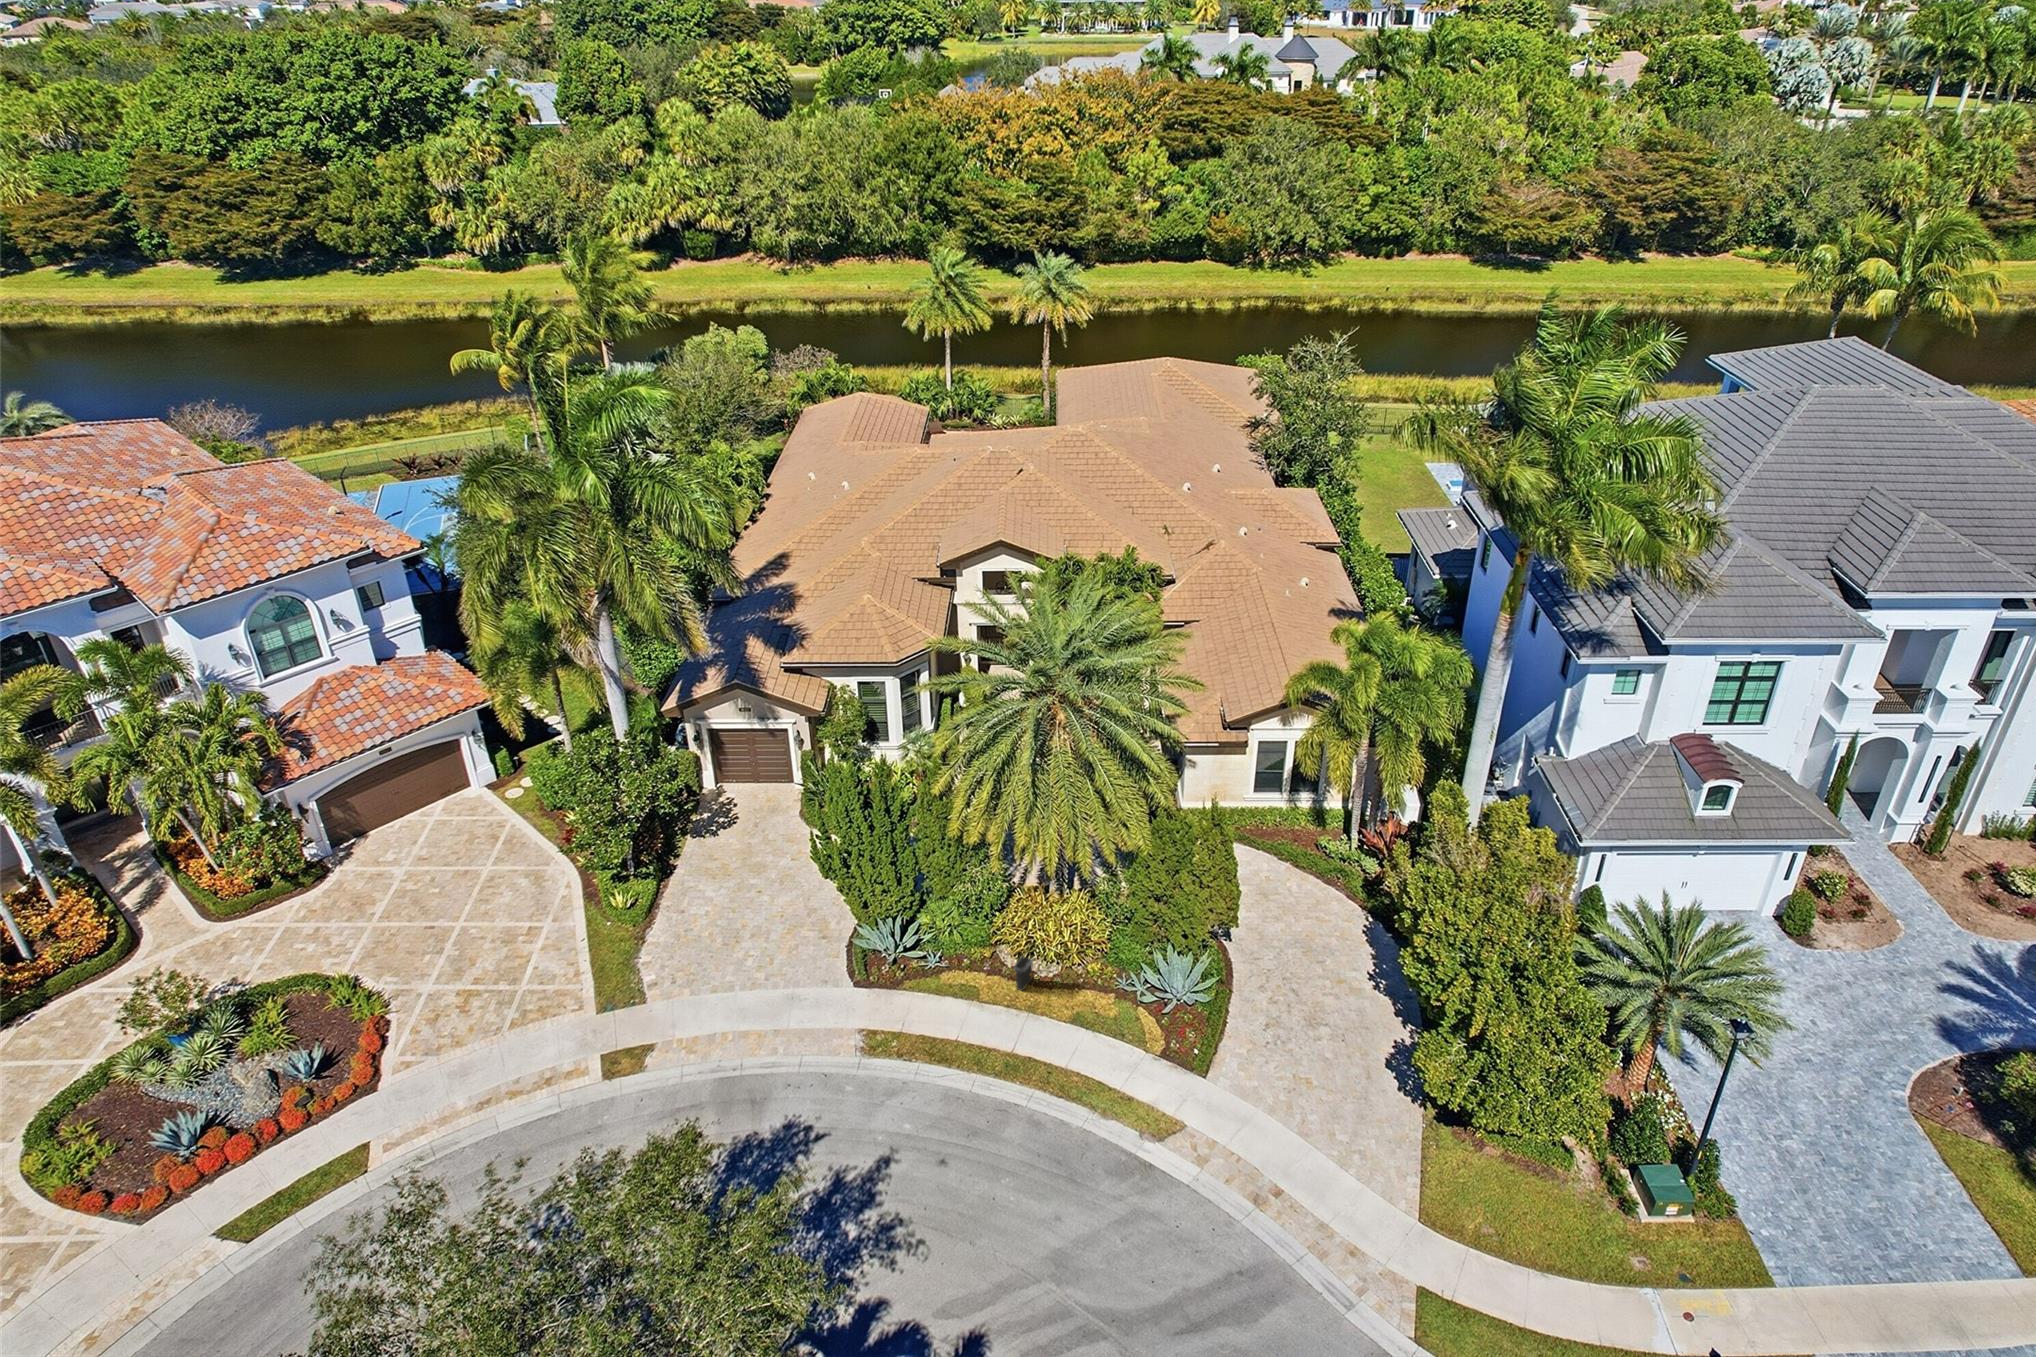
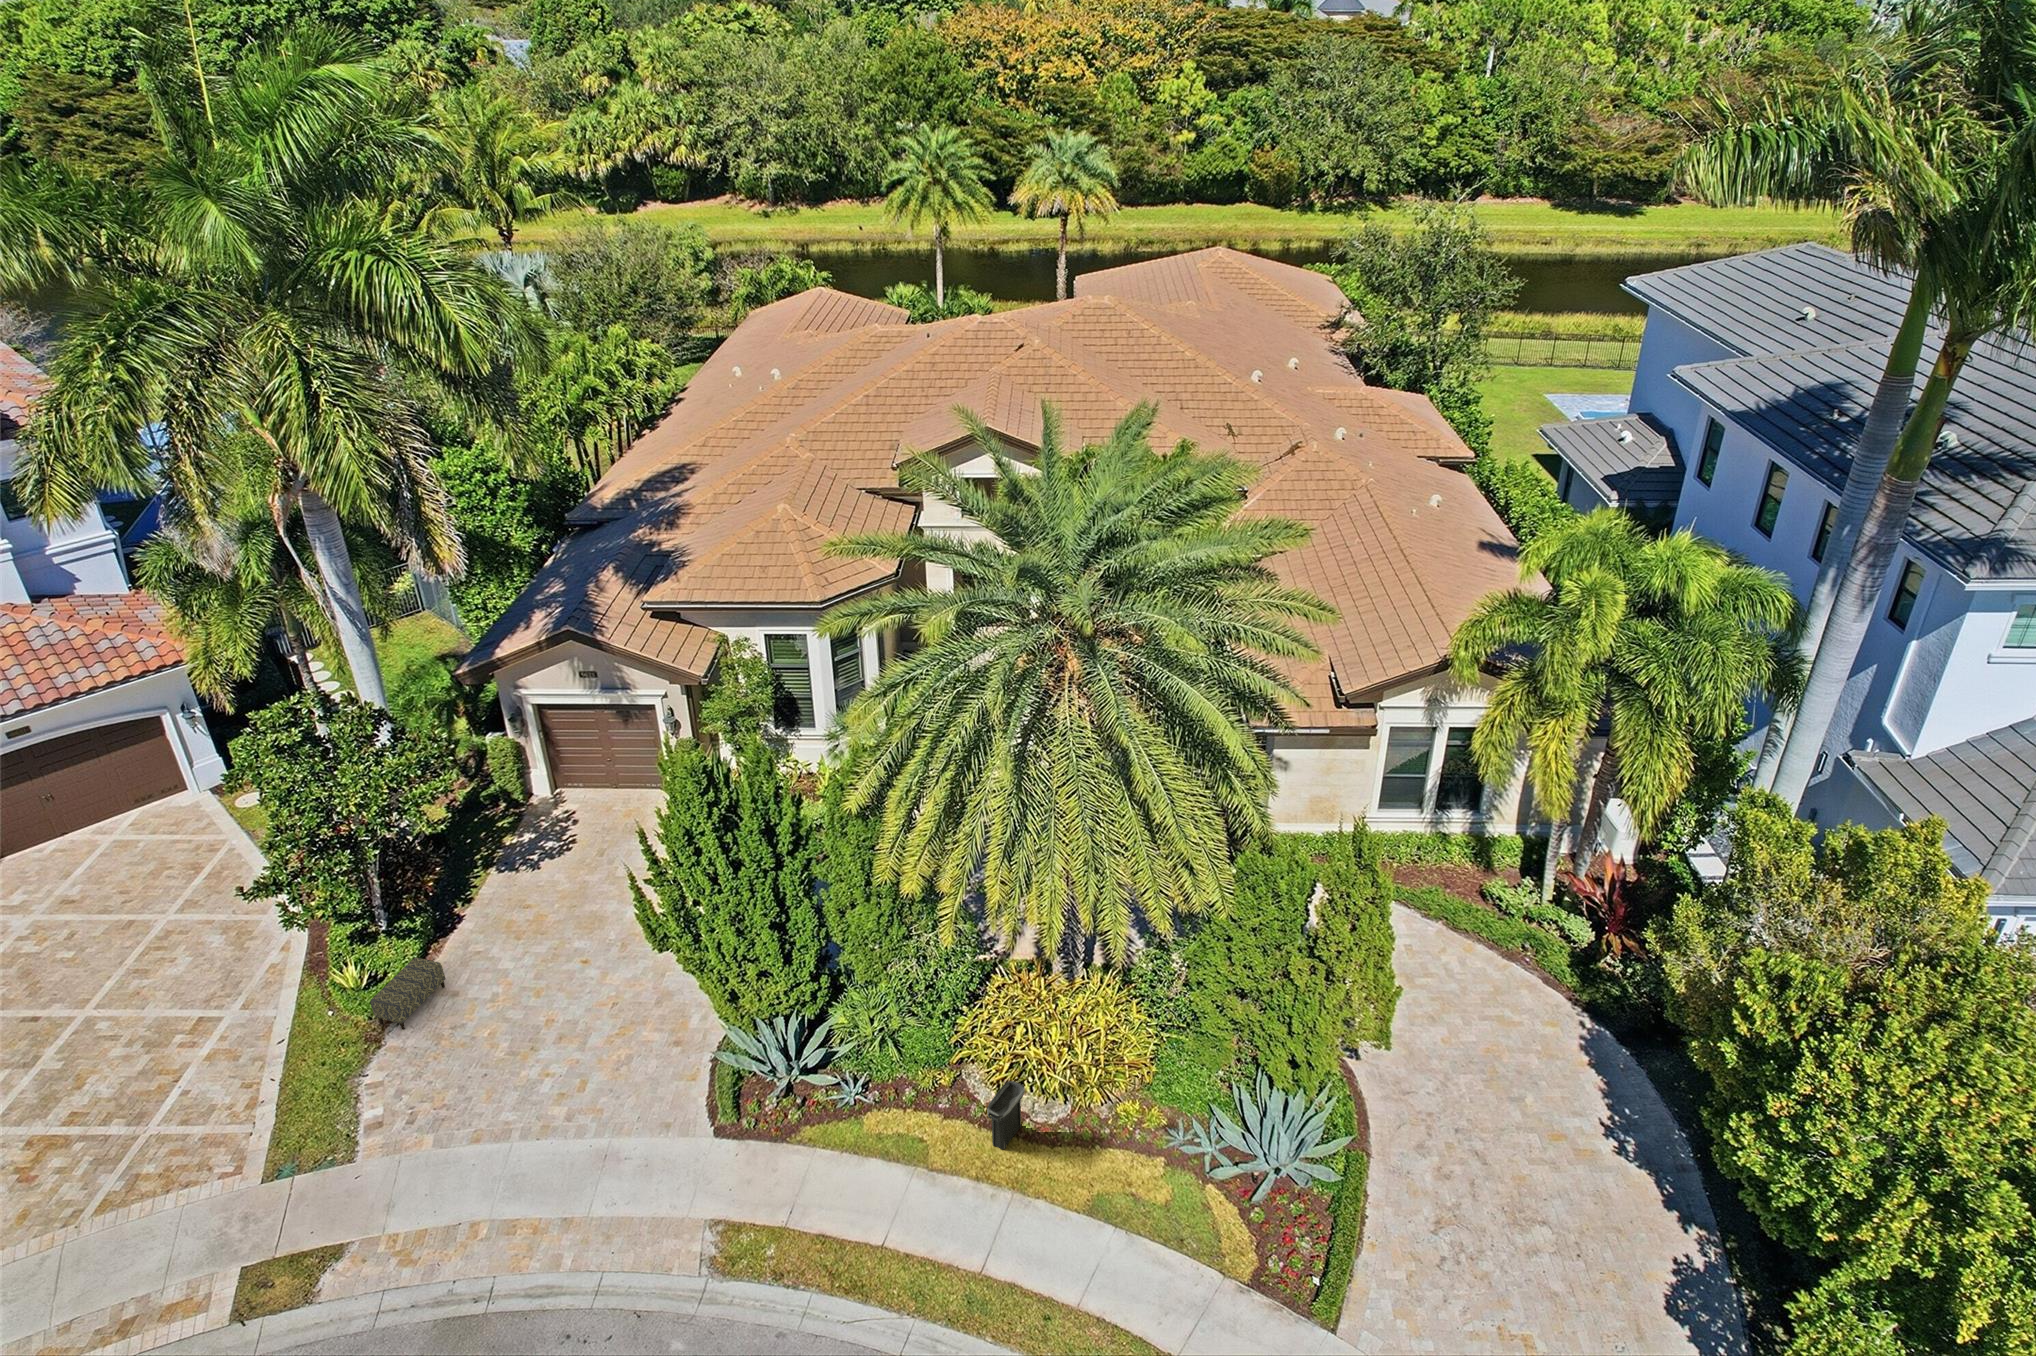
bench: none [639,889,678,931] -> present [370,958,446,1030]

